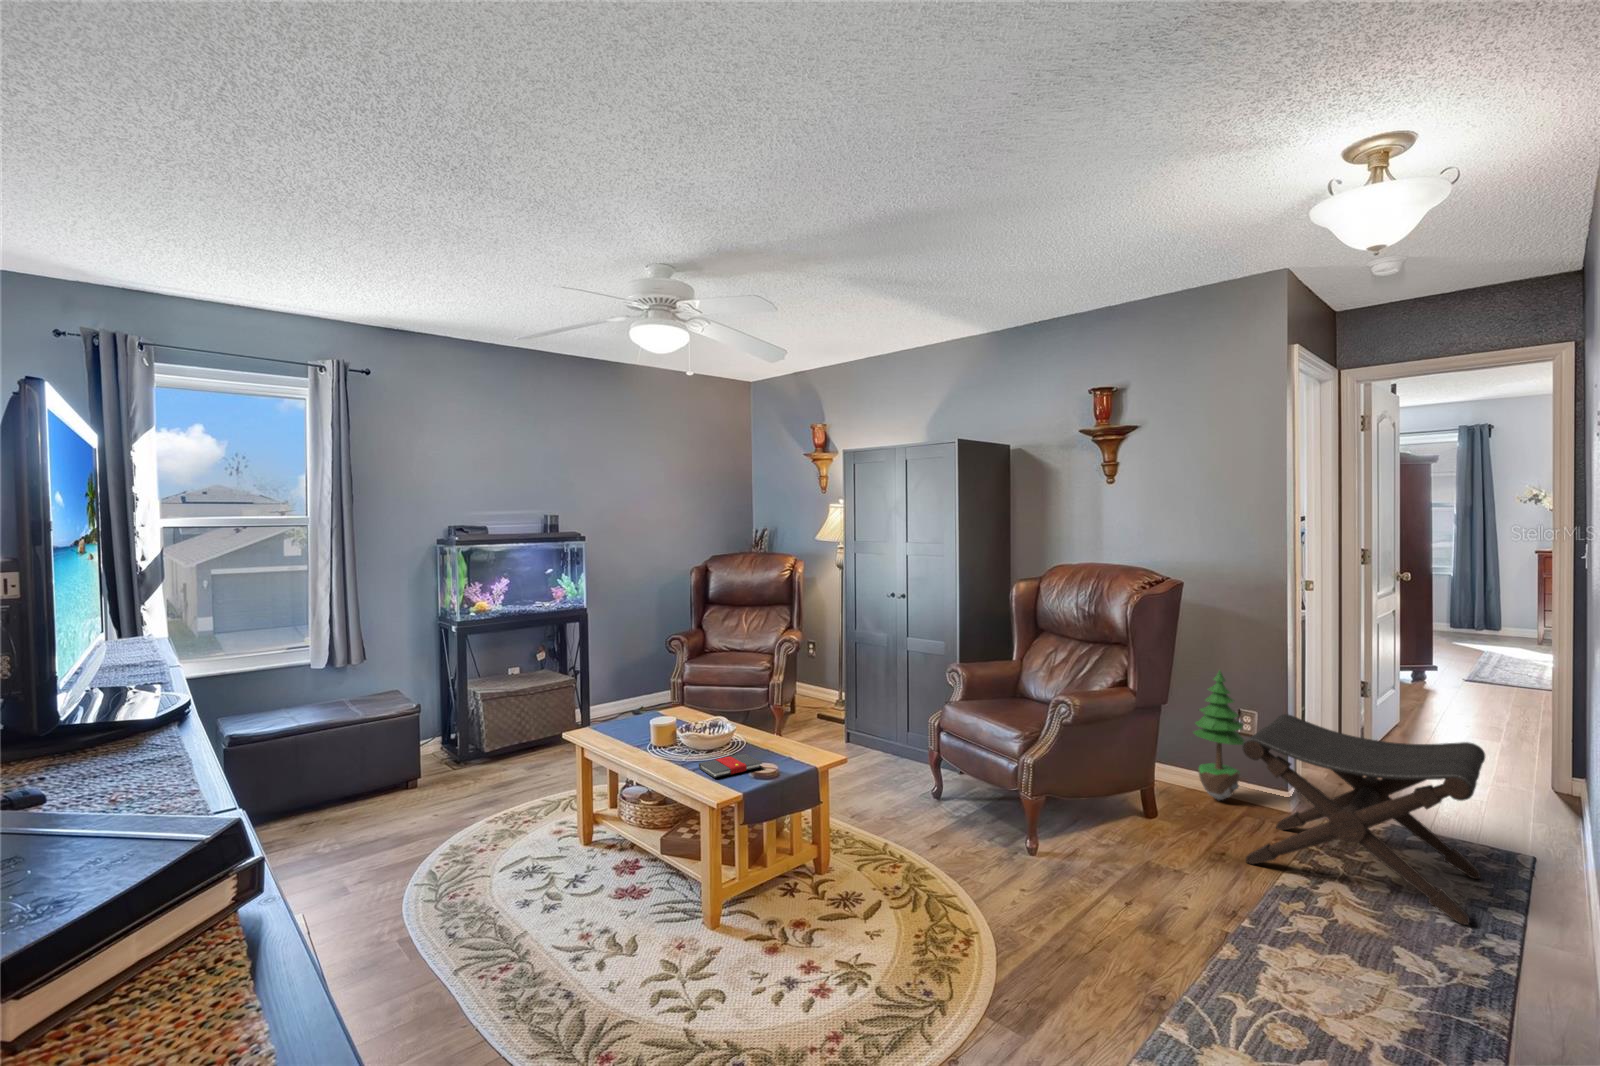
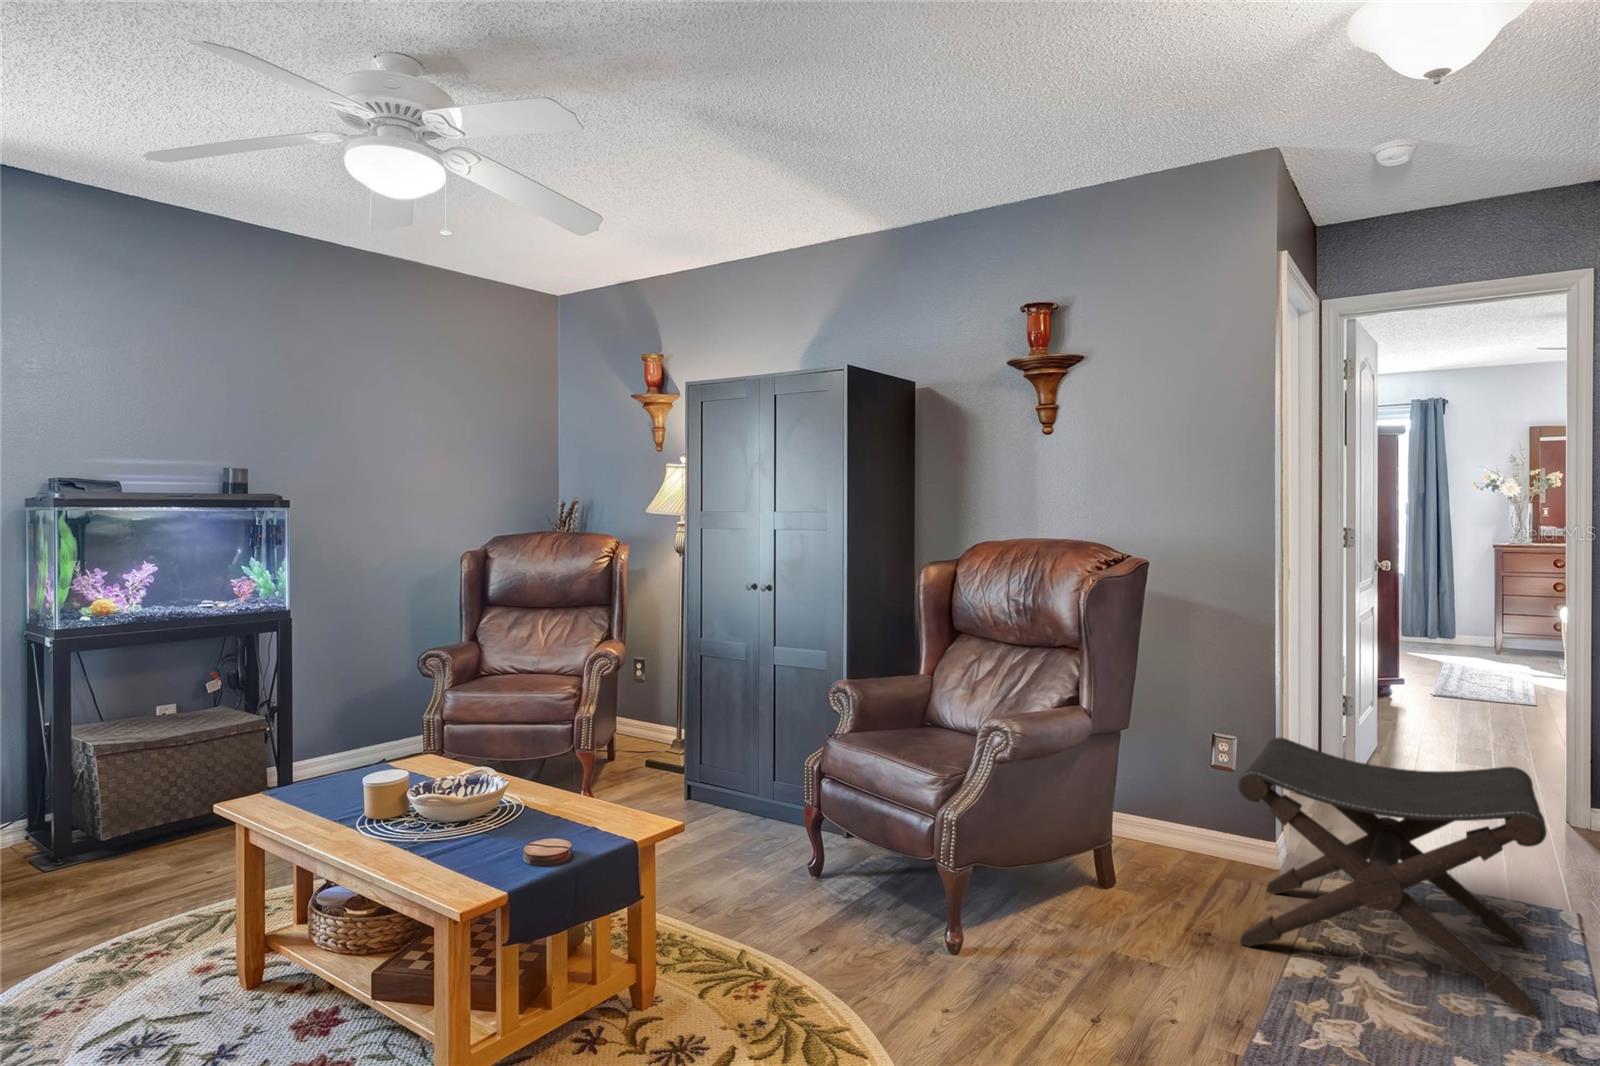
potted tree: present [1193,671,1245,800] -> none [1153,680,1222,857]
book: present [699,754,762,778] -> none [438,825,547,869]

